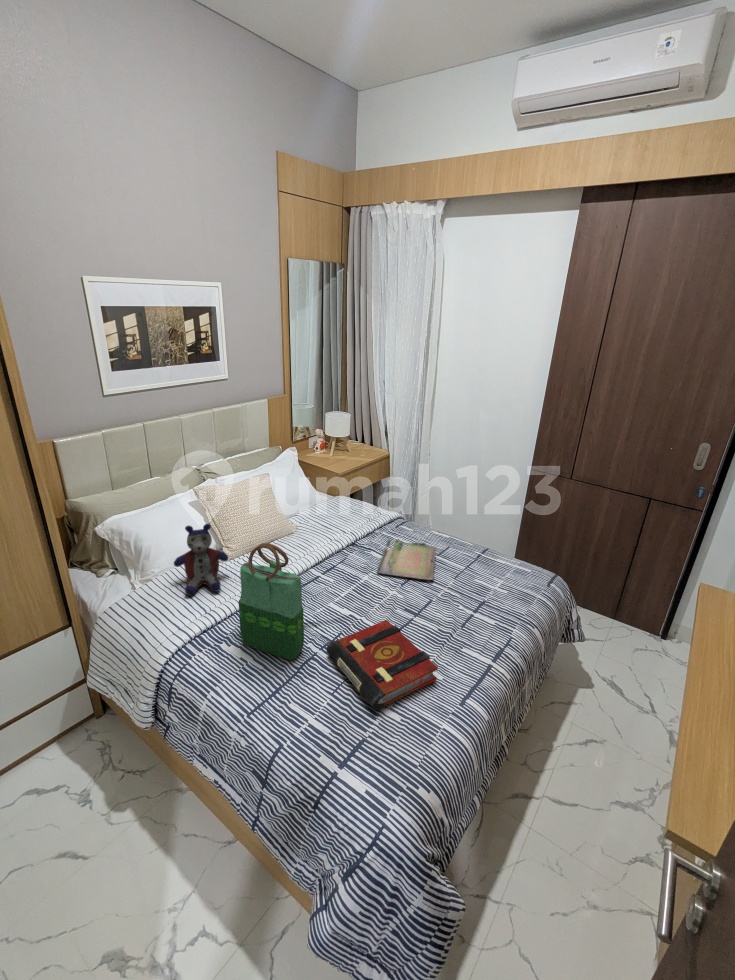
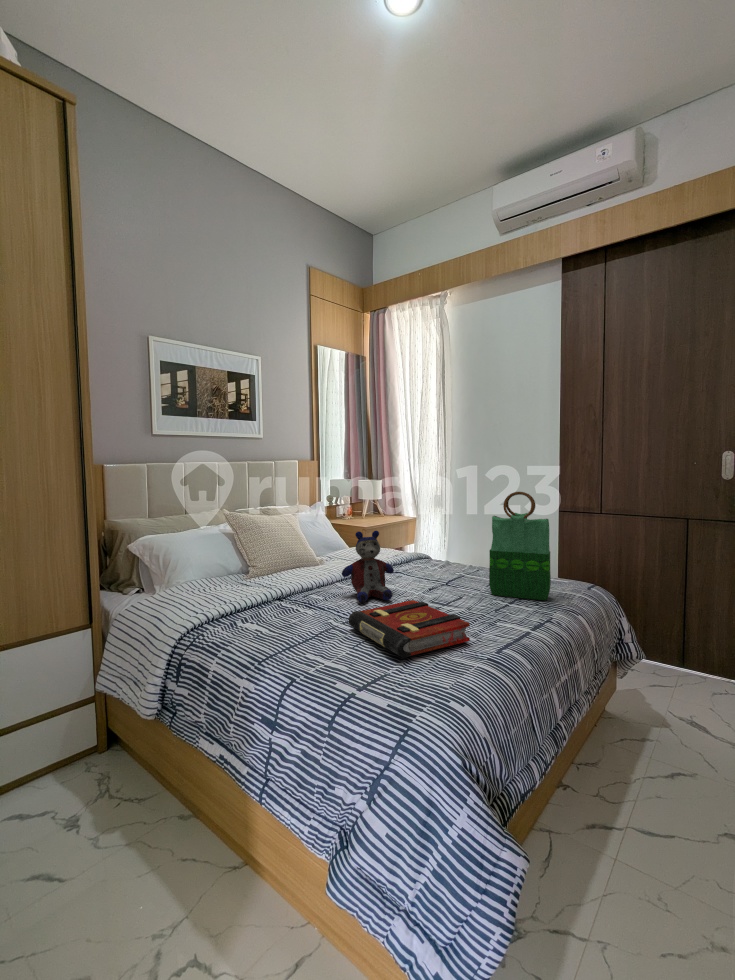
stuffed bear: present [174,524,228,595] -> present [342,531,394,603]
tray: present [377,540,435,580] -> none [404,562,466,585]
tote bag: present [239,543,304,660] -> present [489,492,551,600]

